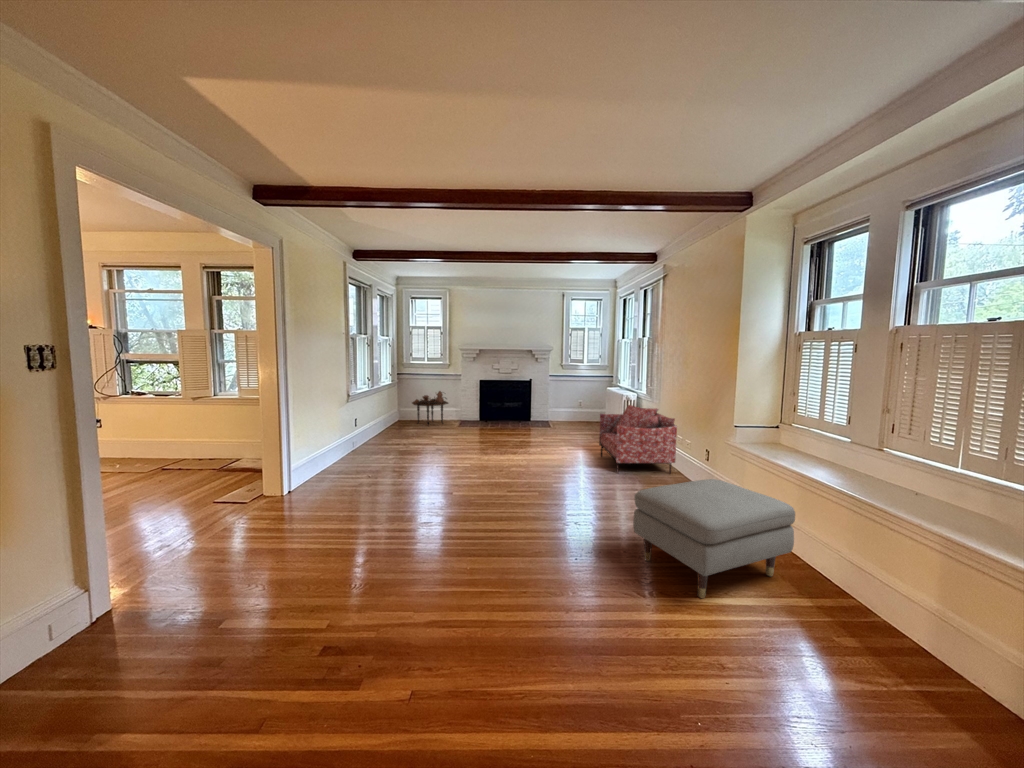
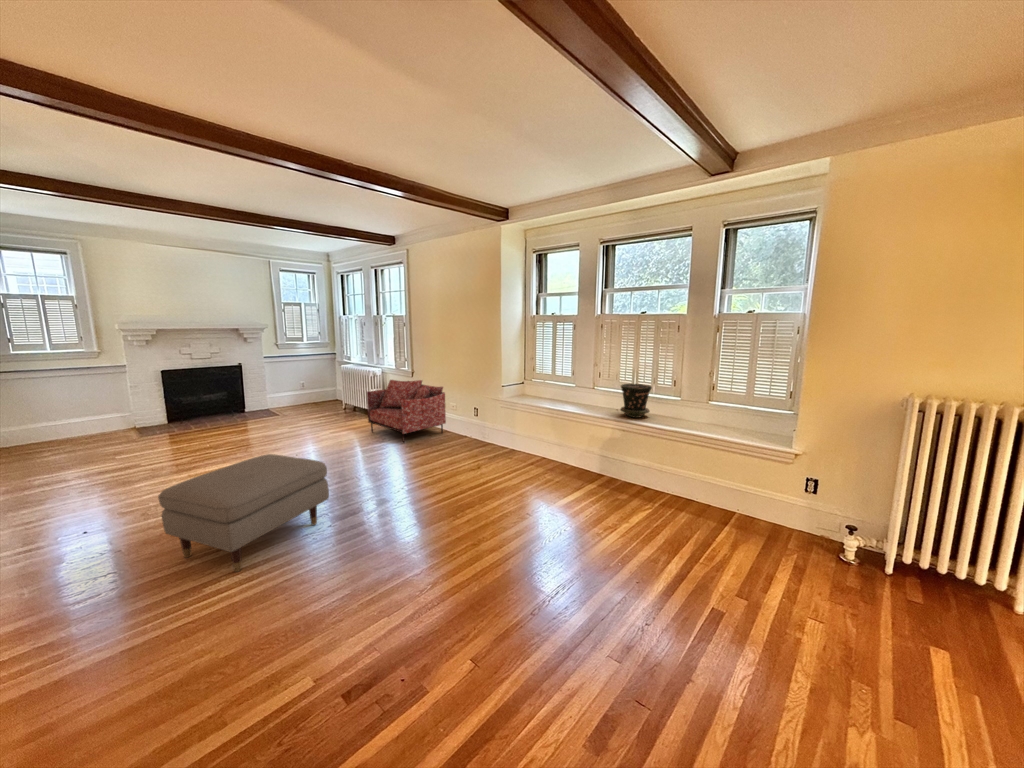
side table: present [412,391,448,425] -> none [30,392,113,448]
flower pot: none [904,449,988,518] -> present [620,384,652,418]
ottoman: present [633,479,795,598] -> present [158,454,329,572]

